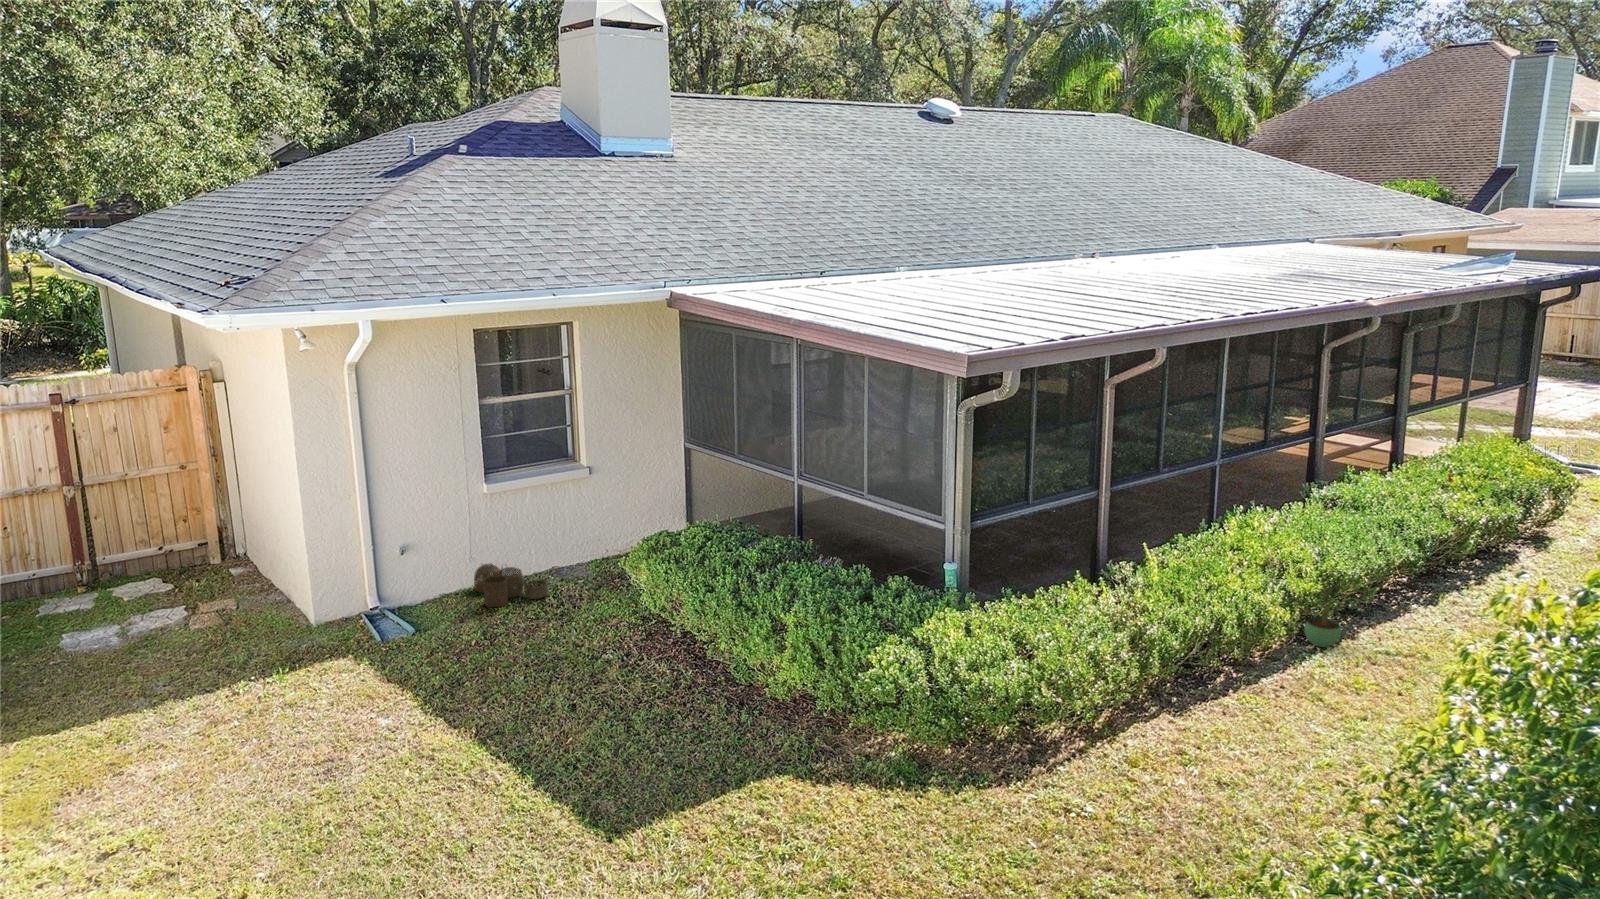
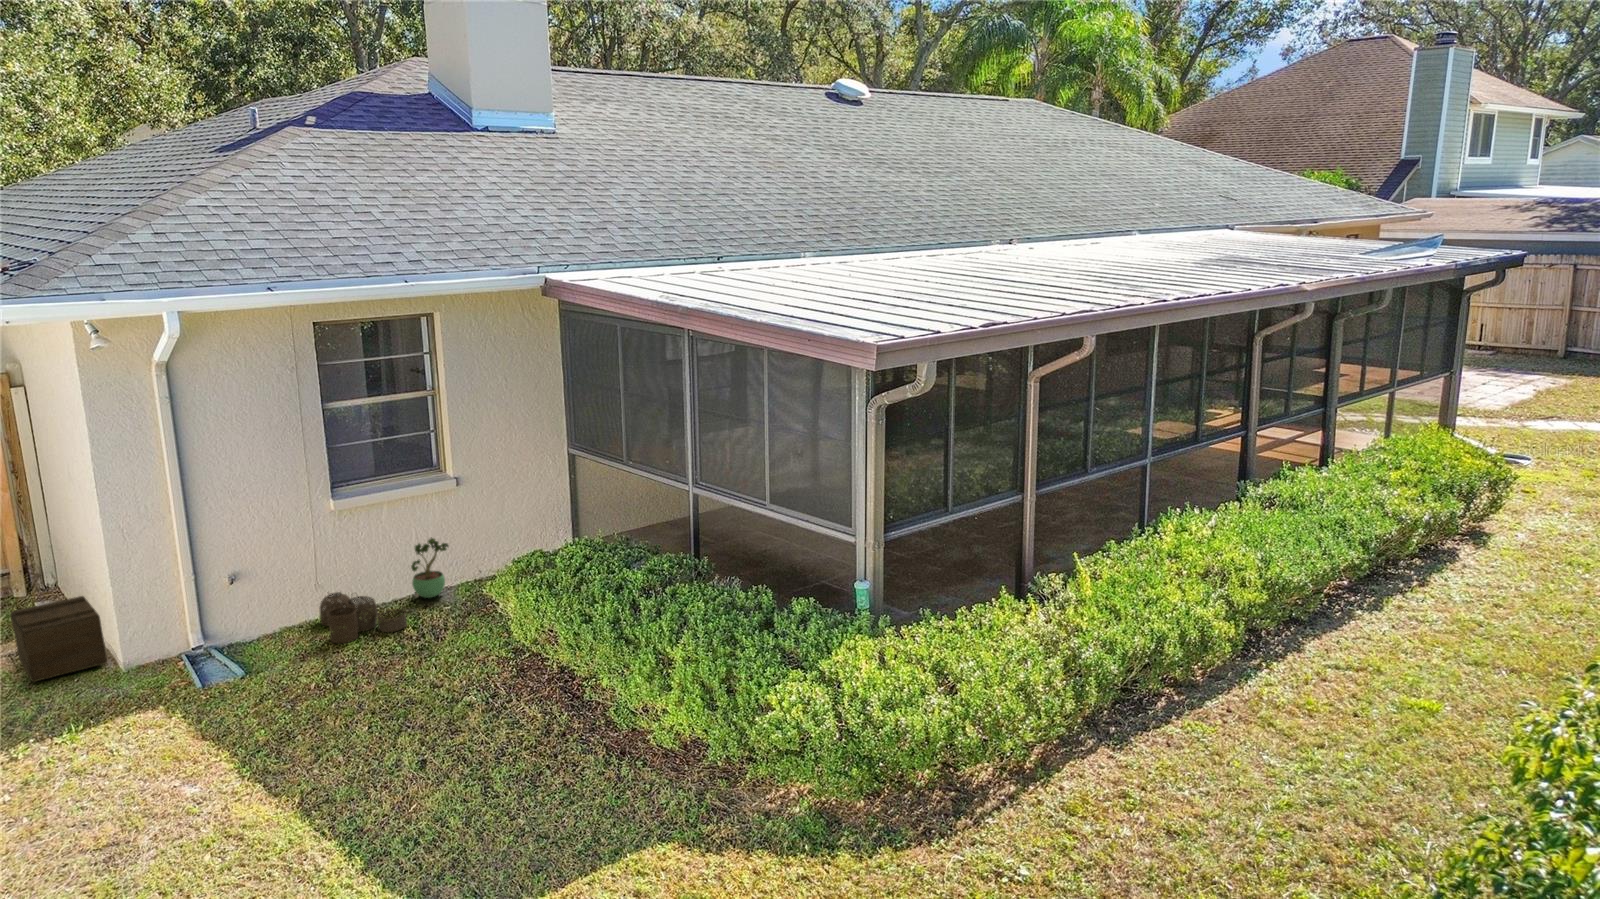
wooden crate: none [224,560,302,631] -> present [10,596,107,682]
potted plant: present [1304,585,1342,647] -> present [411,538,448,598]

